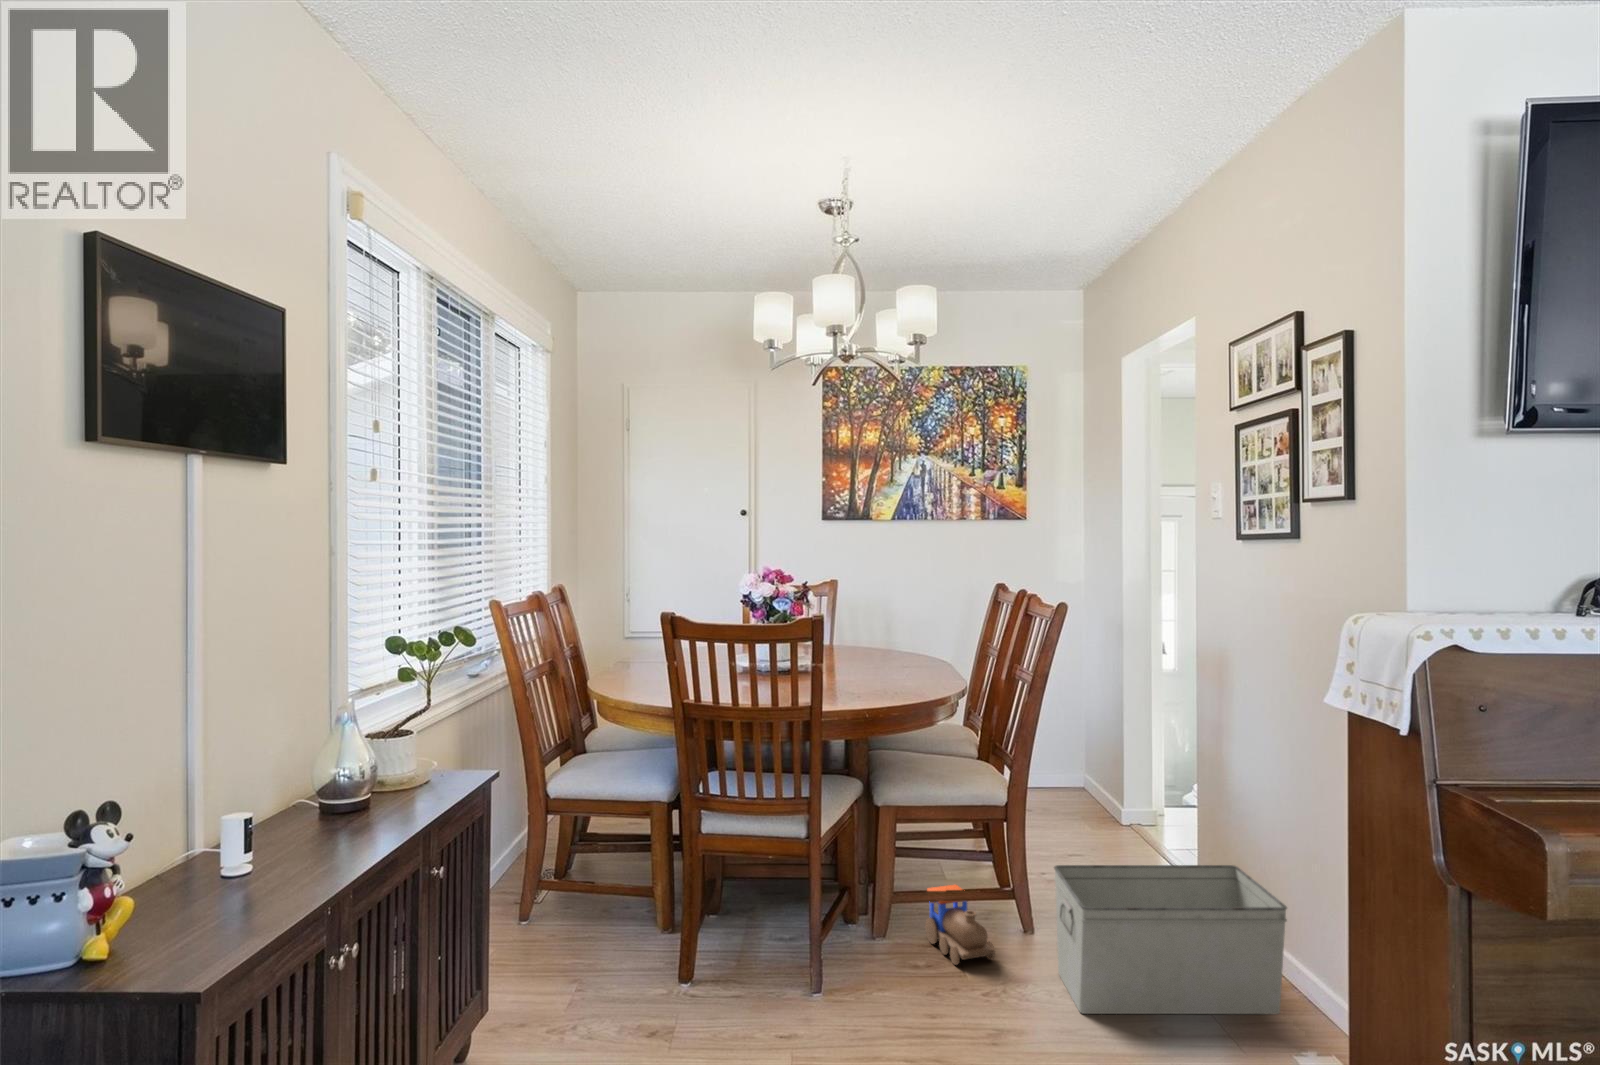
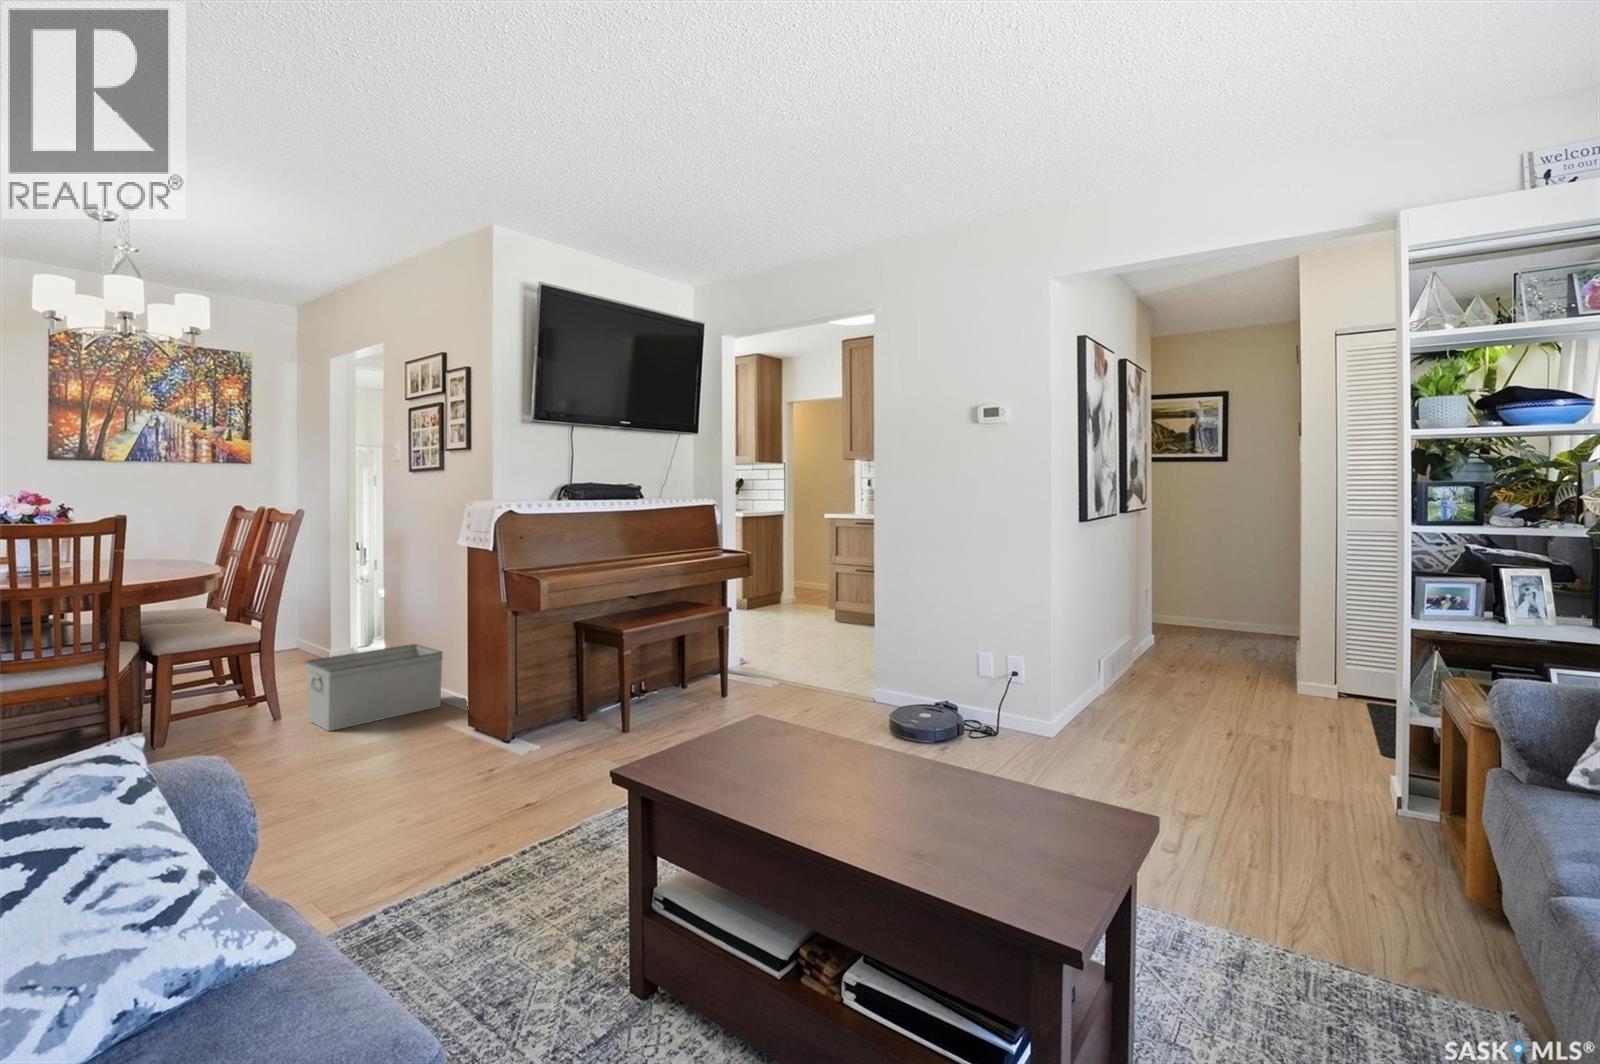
toy train: present [925,885,995,965] -> none [205,692,264,735]

